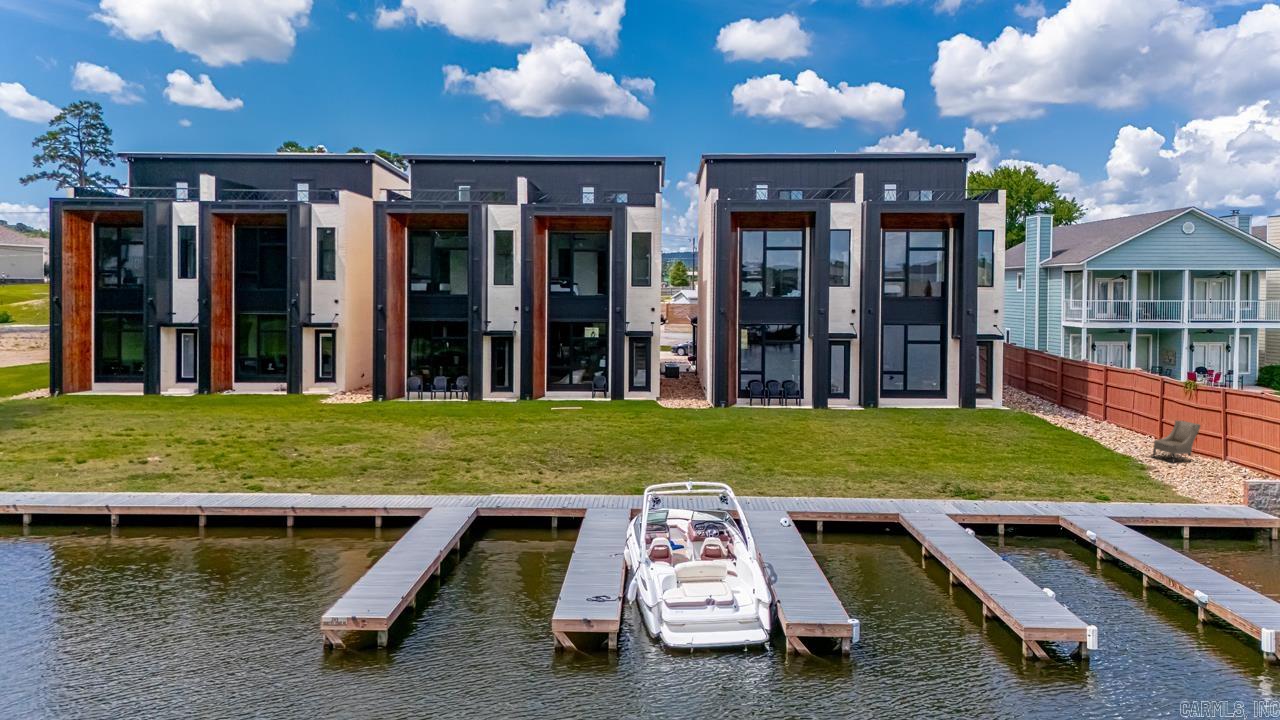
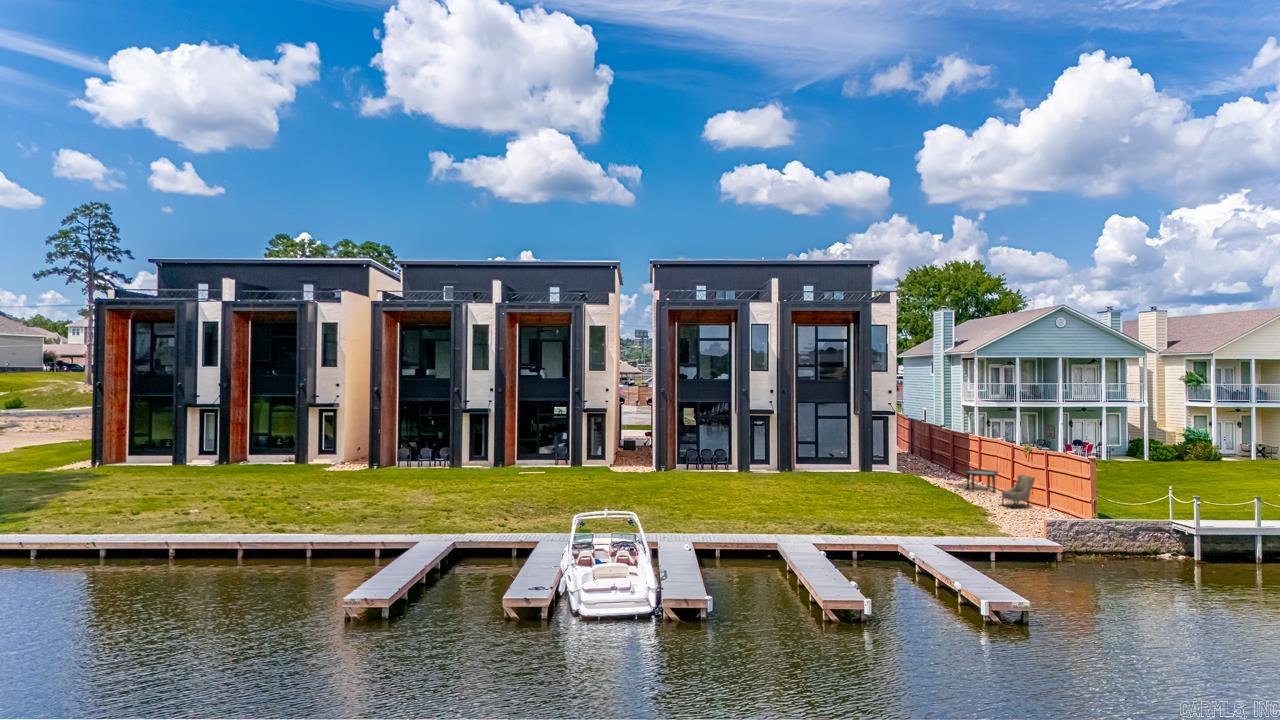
round table: none [1089,409,1136,439] -> present [964,469,998,492]

